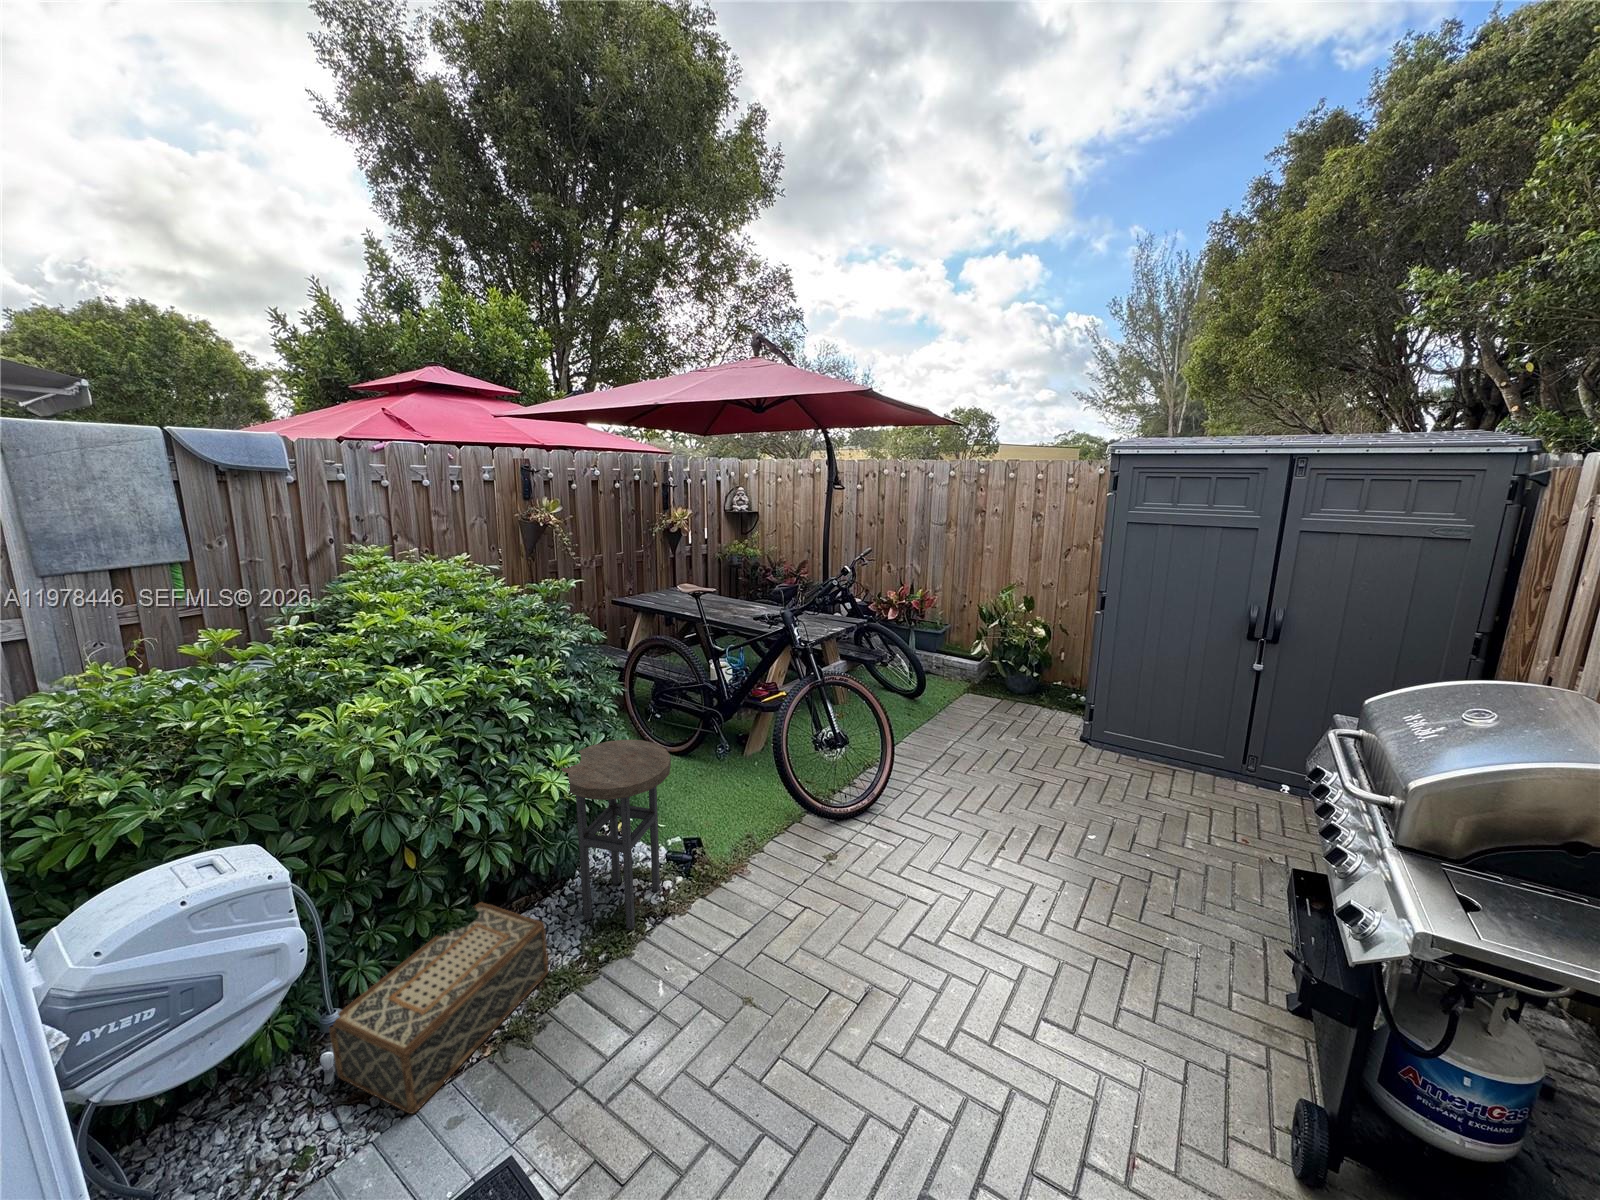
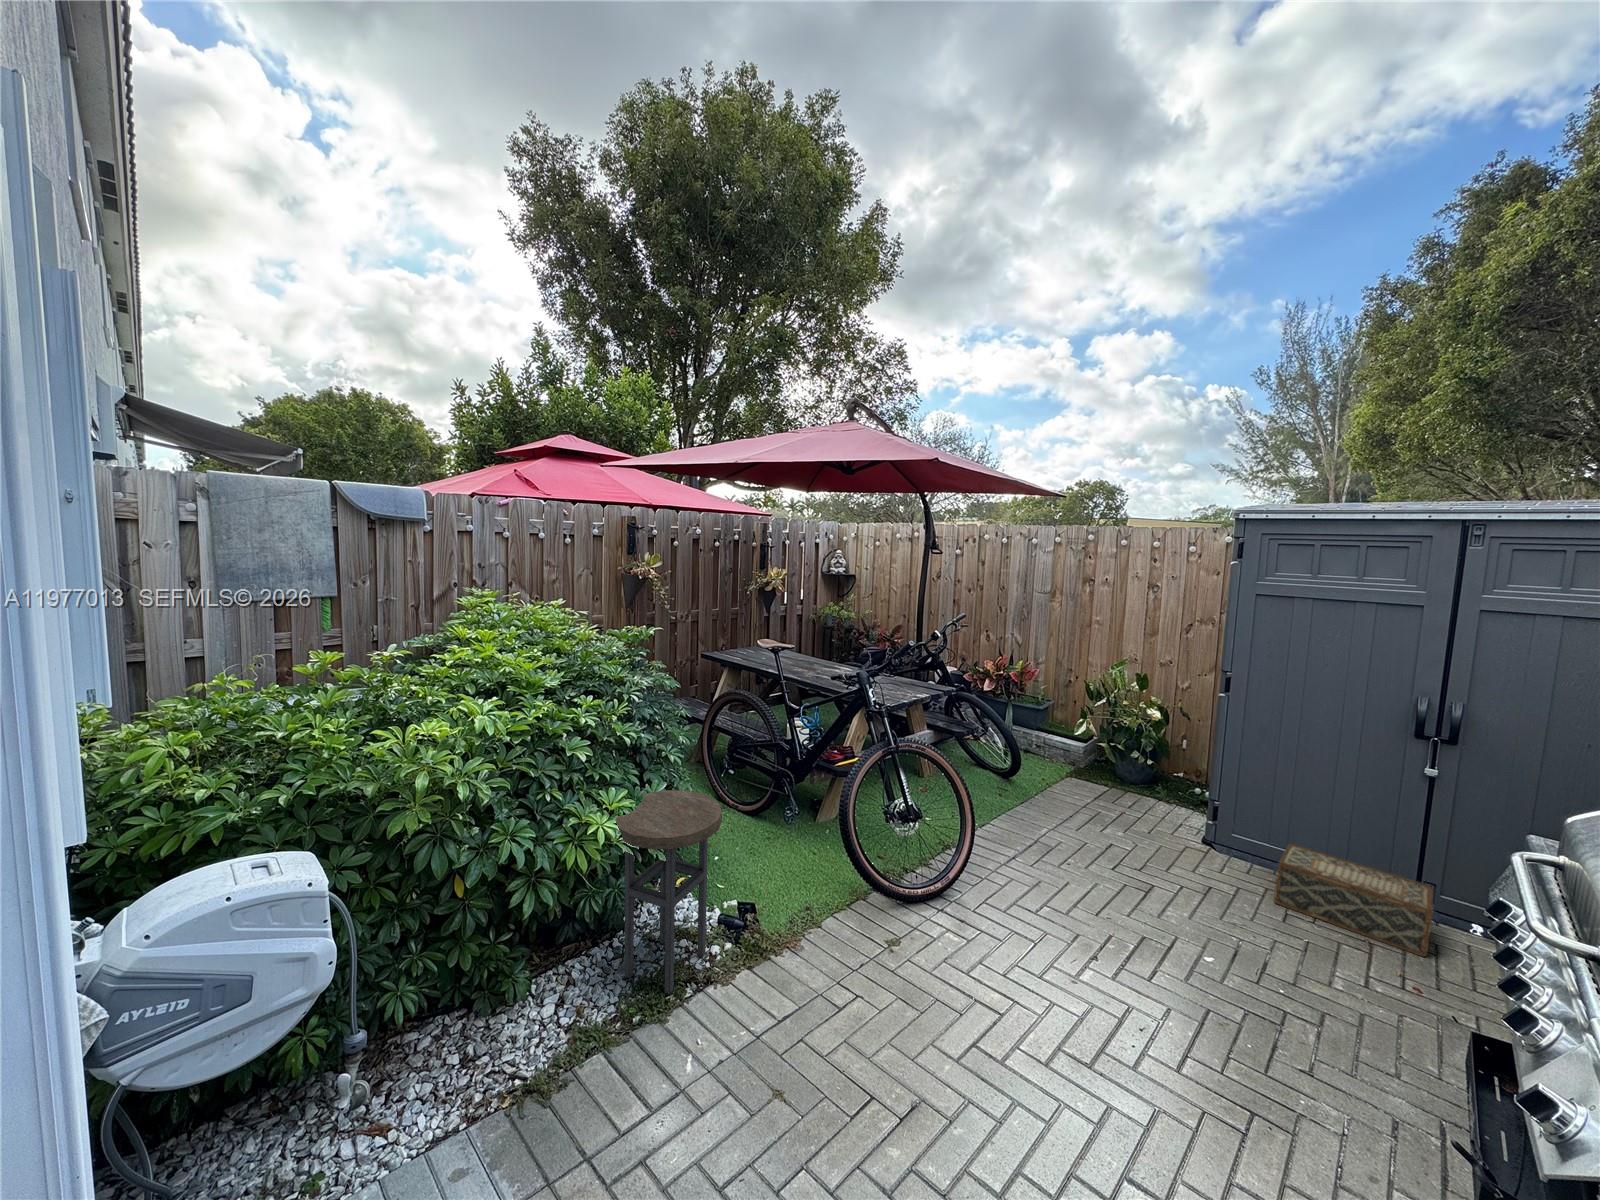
woven basket: present [329,902,548,1114] -> present [1274,843,1433,956]

